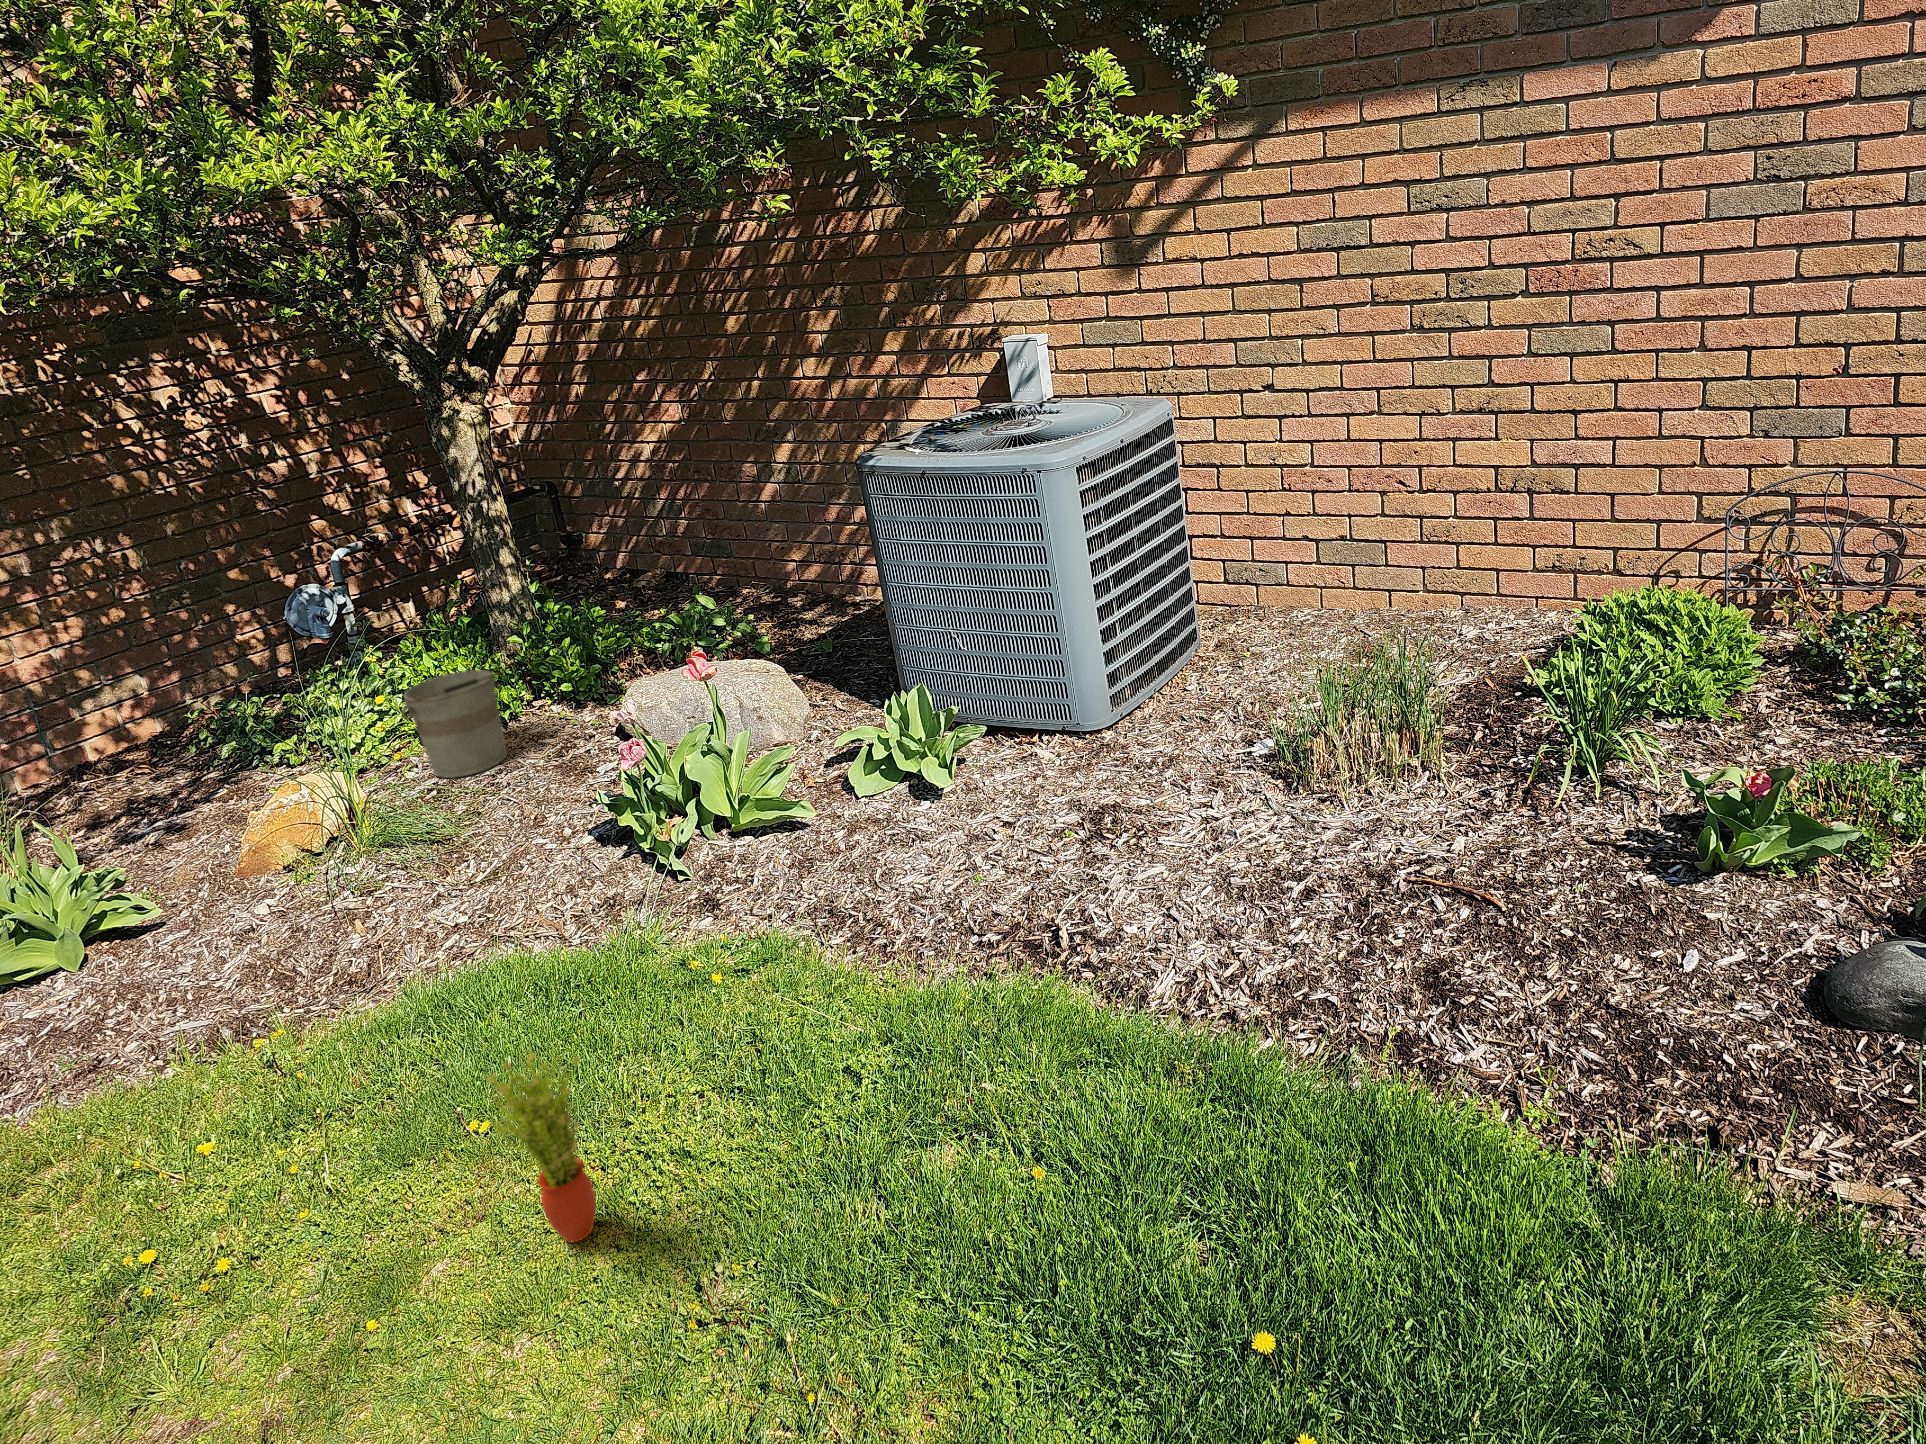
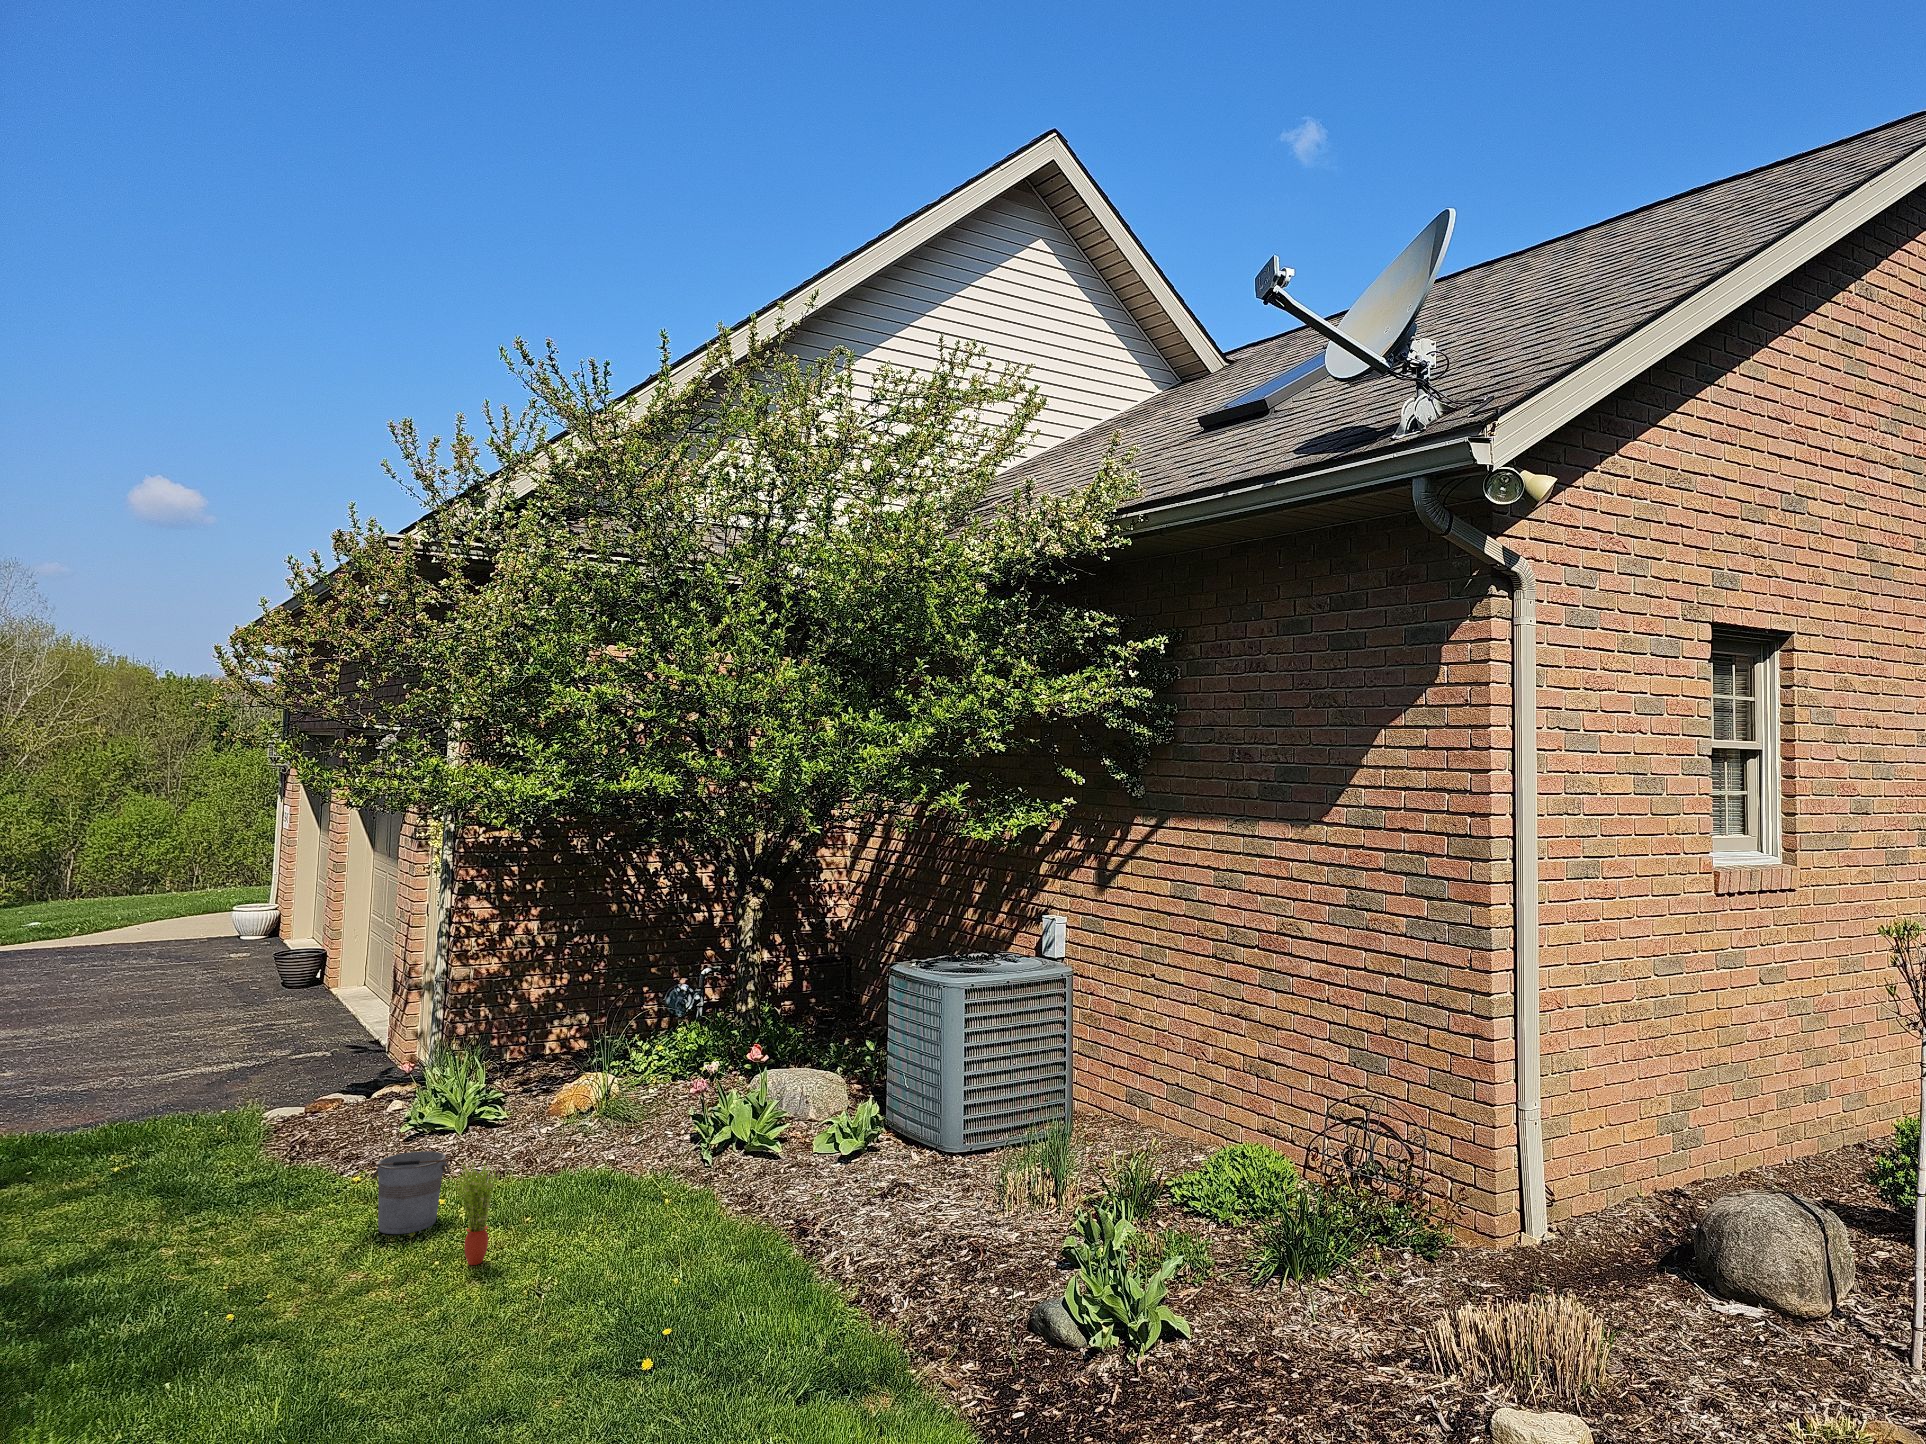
bucket: present [402,670,507,778] -> present [372,1151,450,1234]

